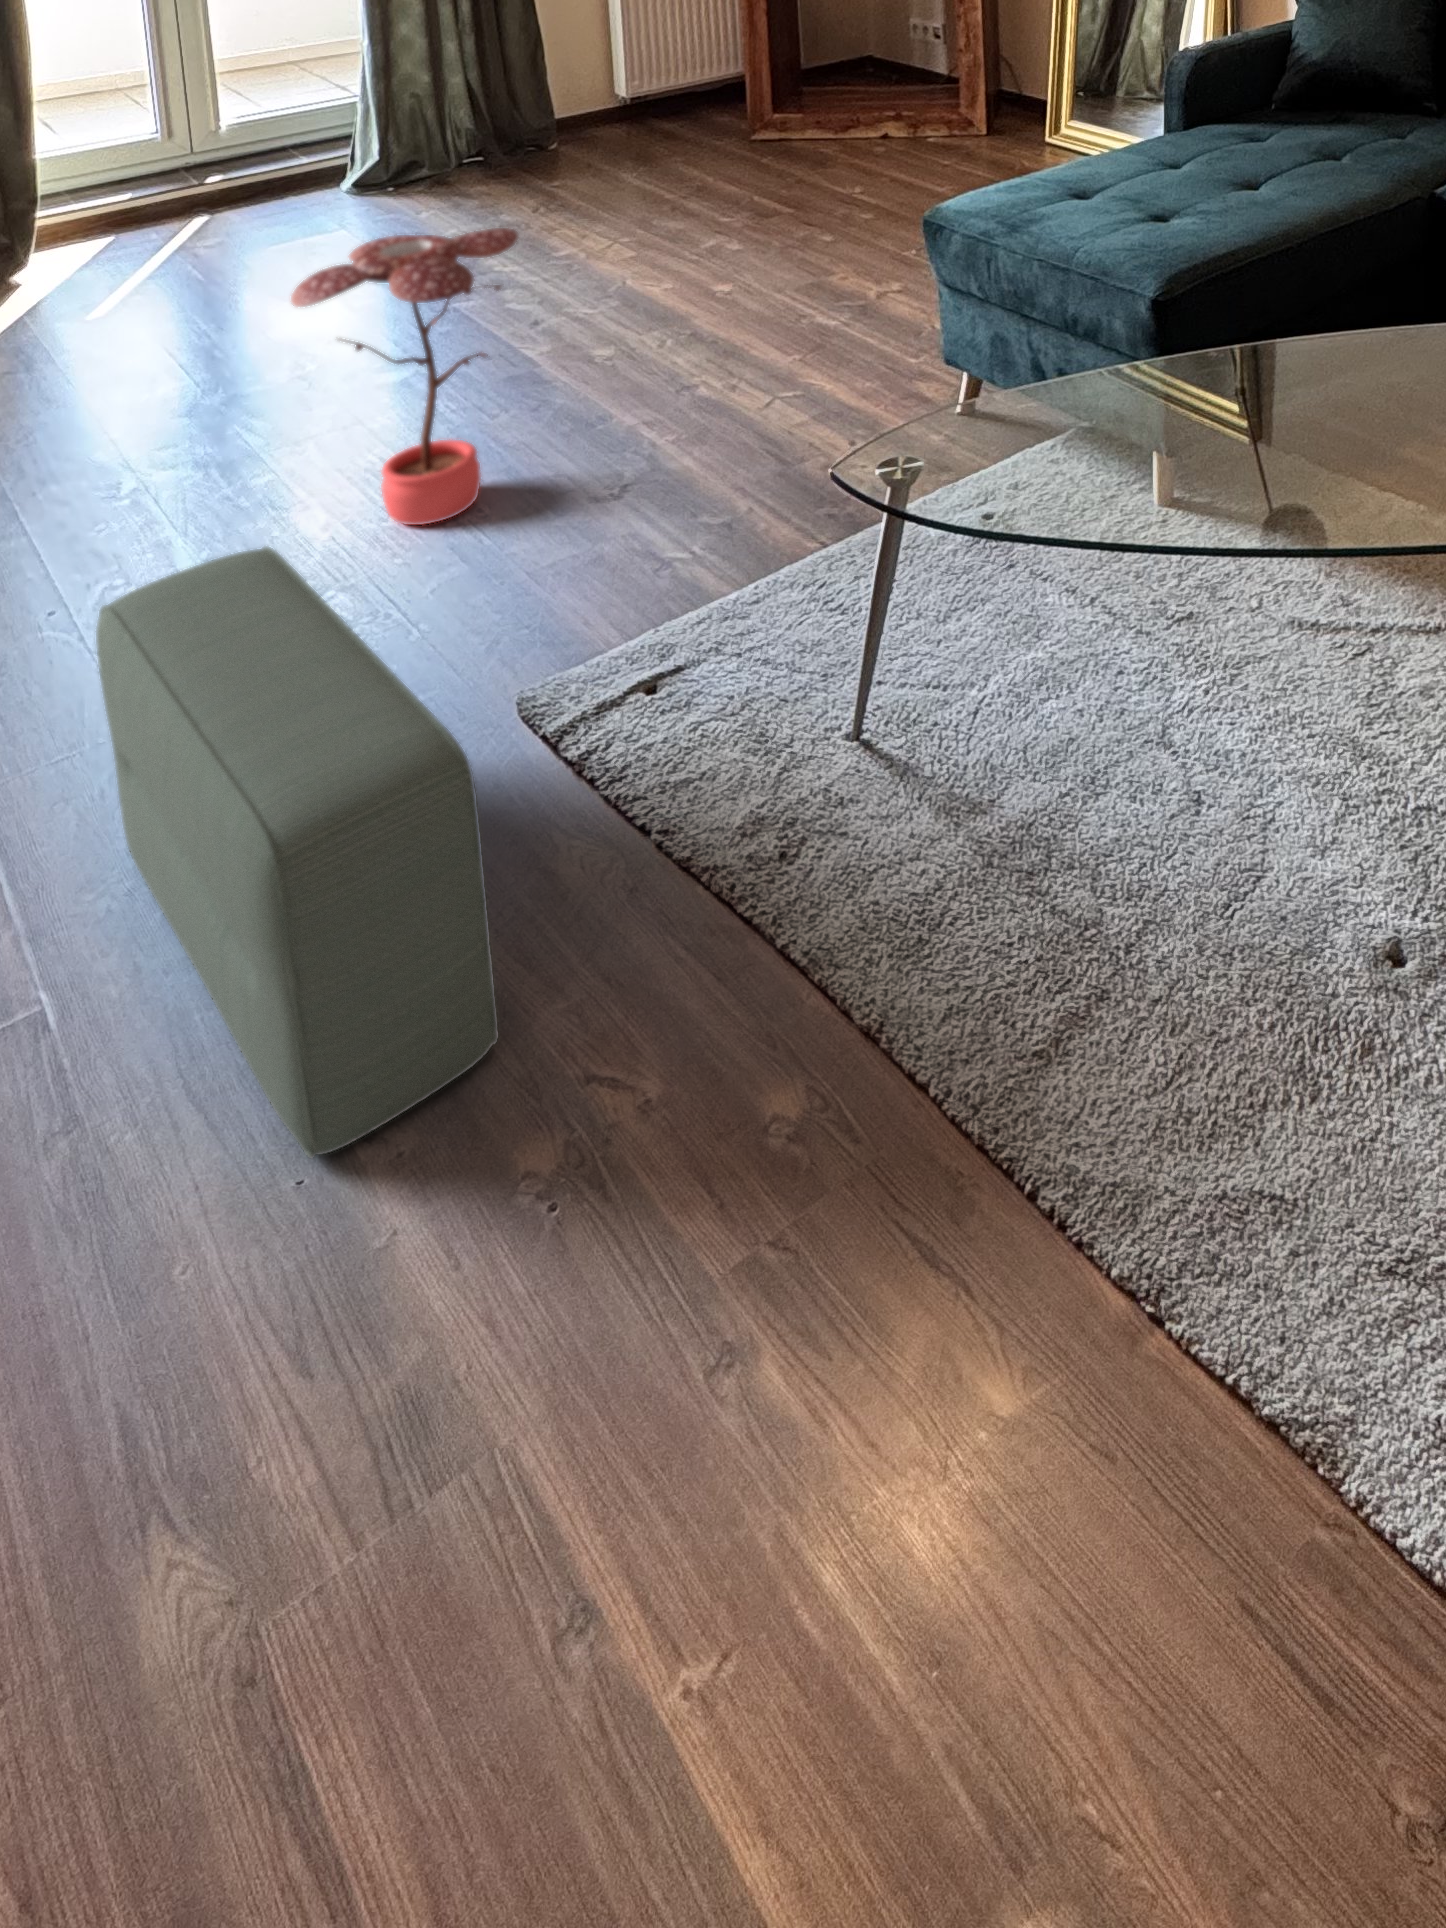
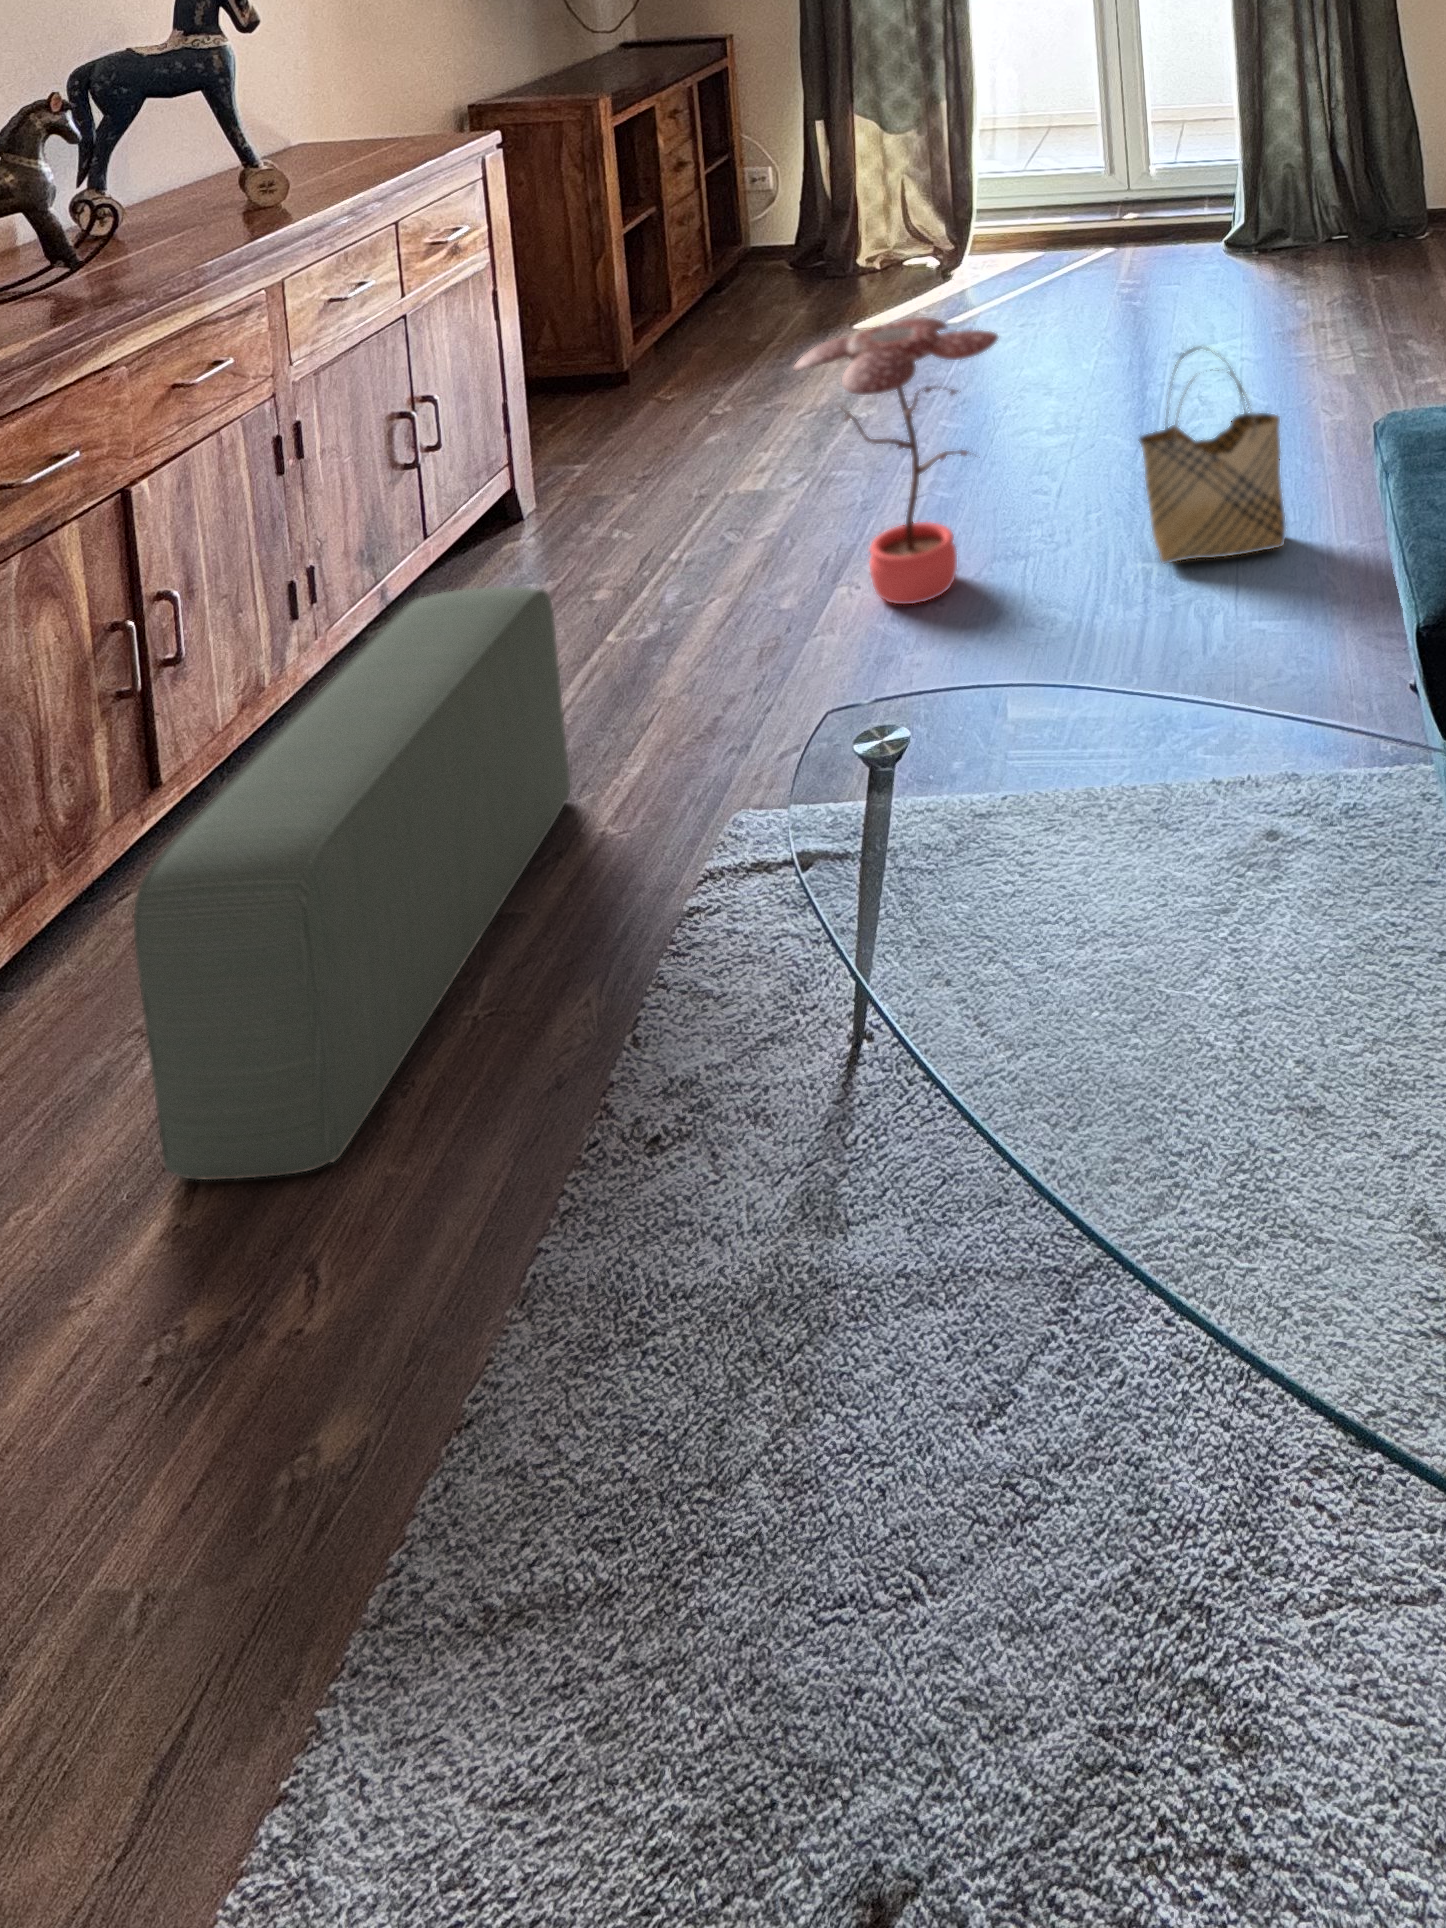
woven basket: none [637,212,763,411] -> present [1140,348,1286,563]

